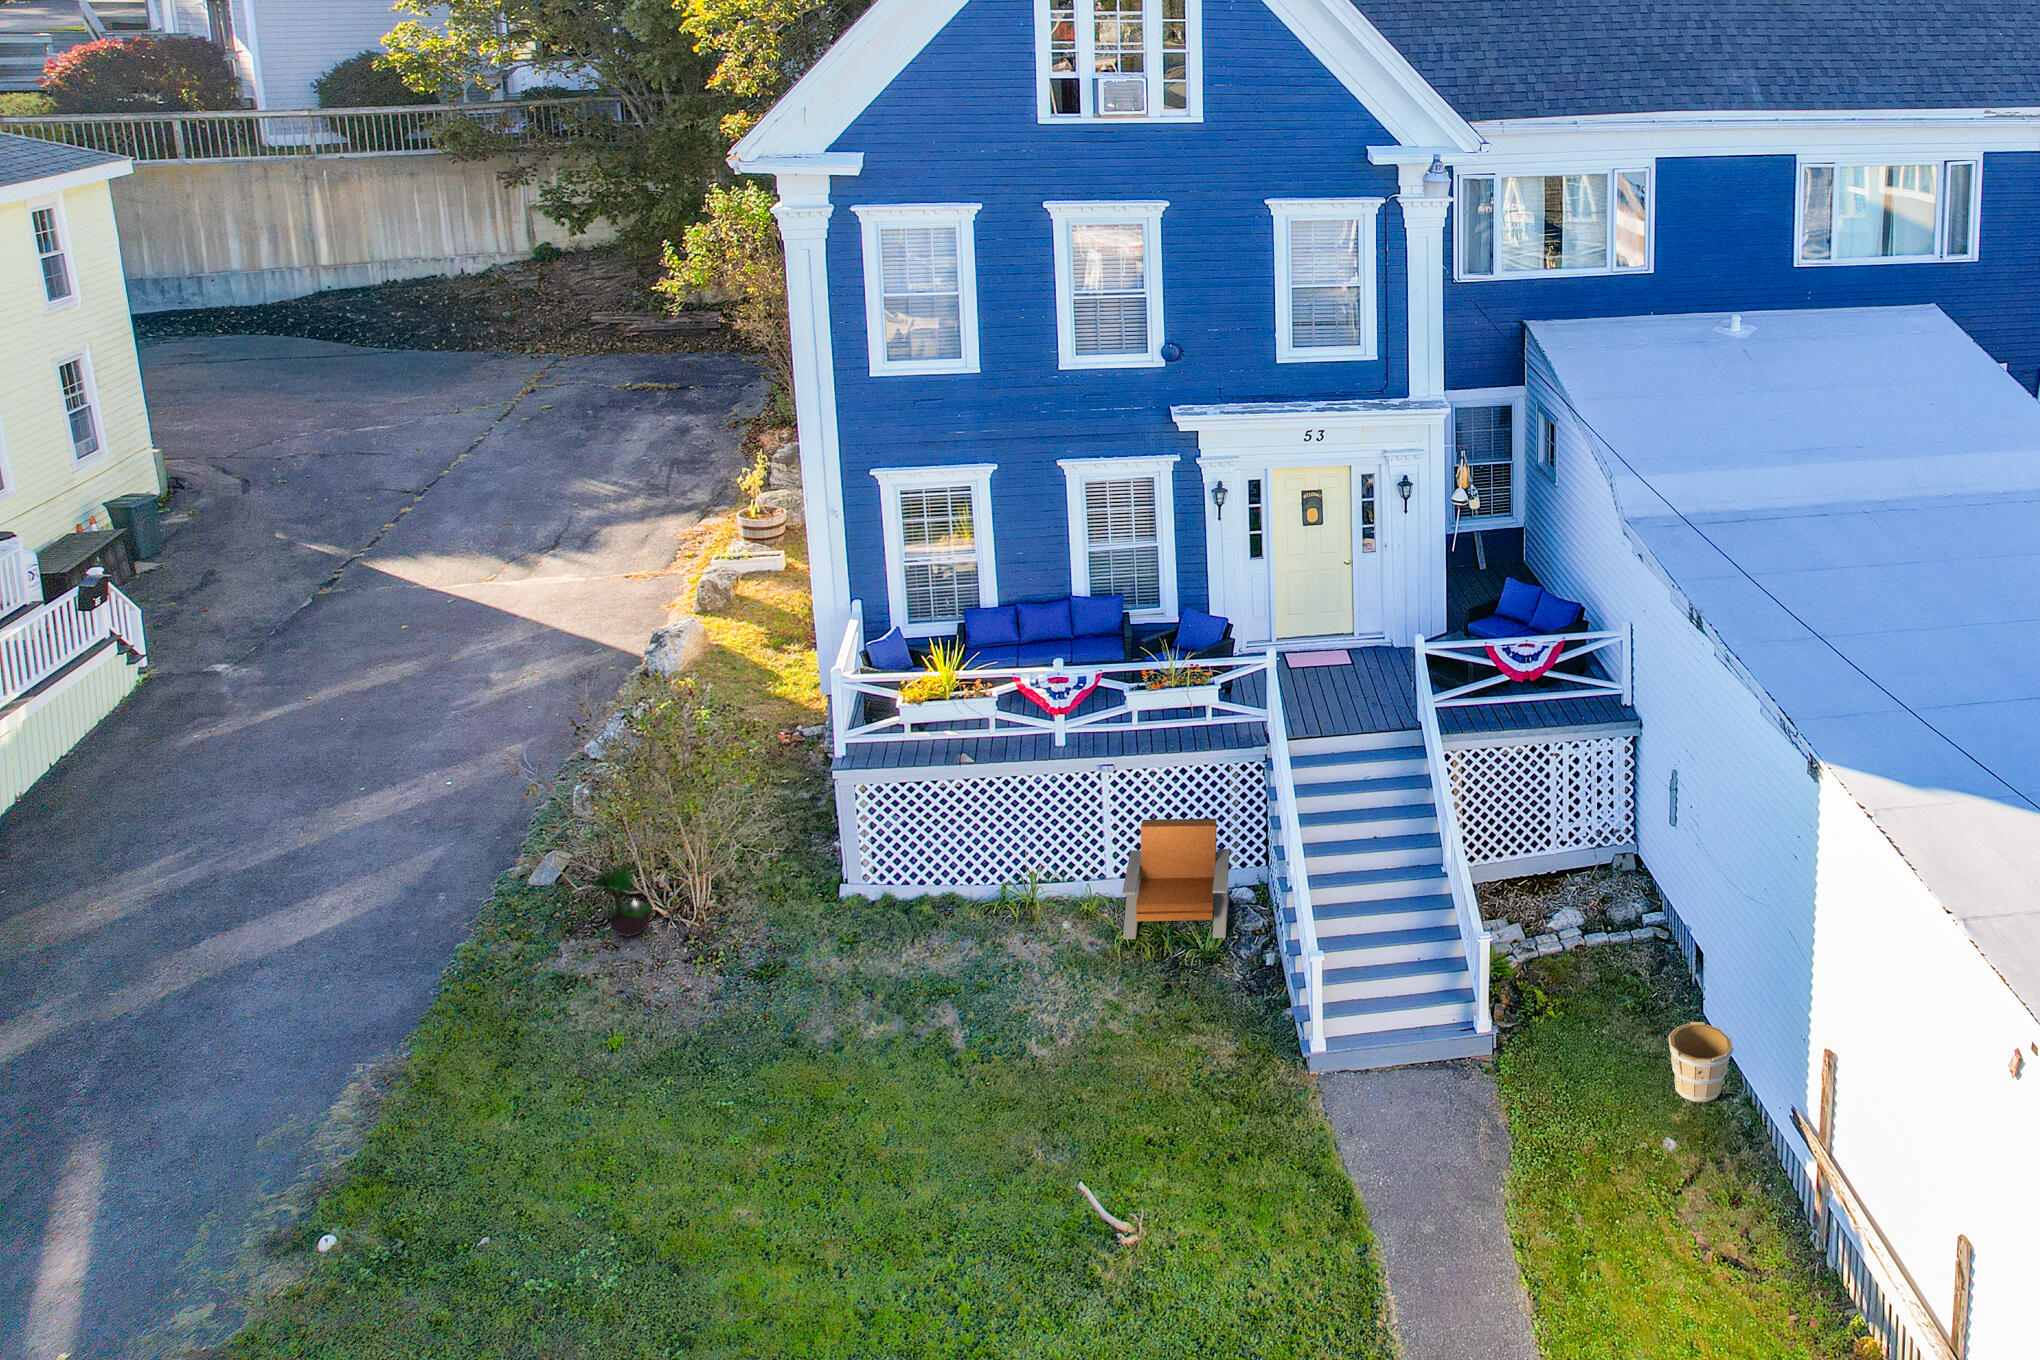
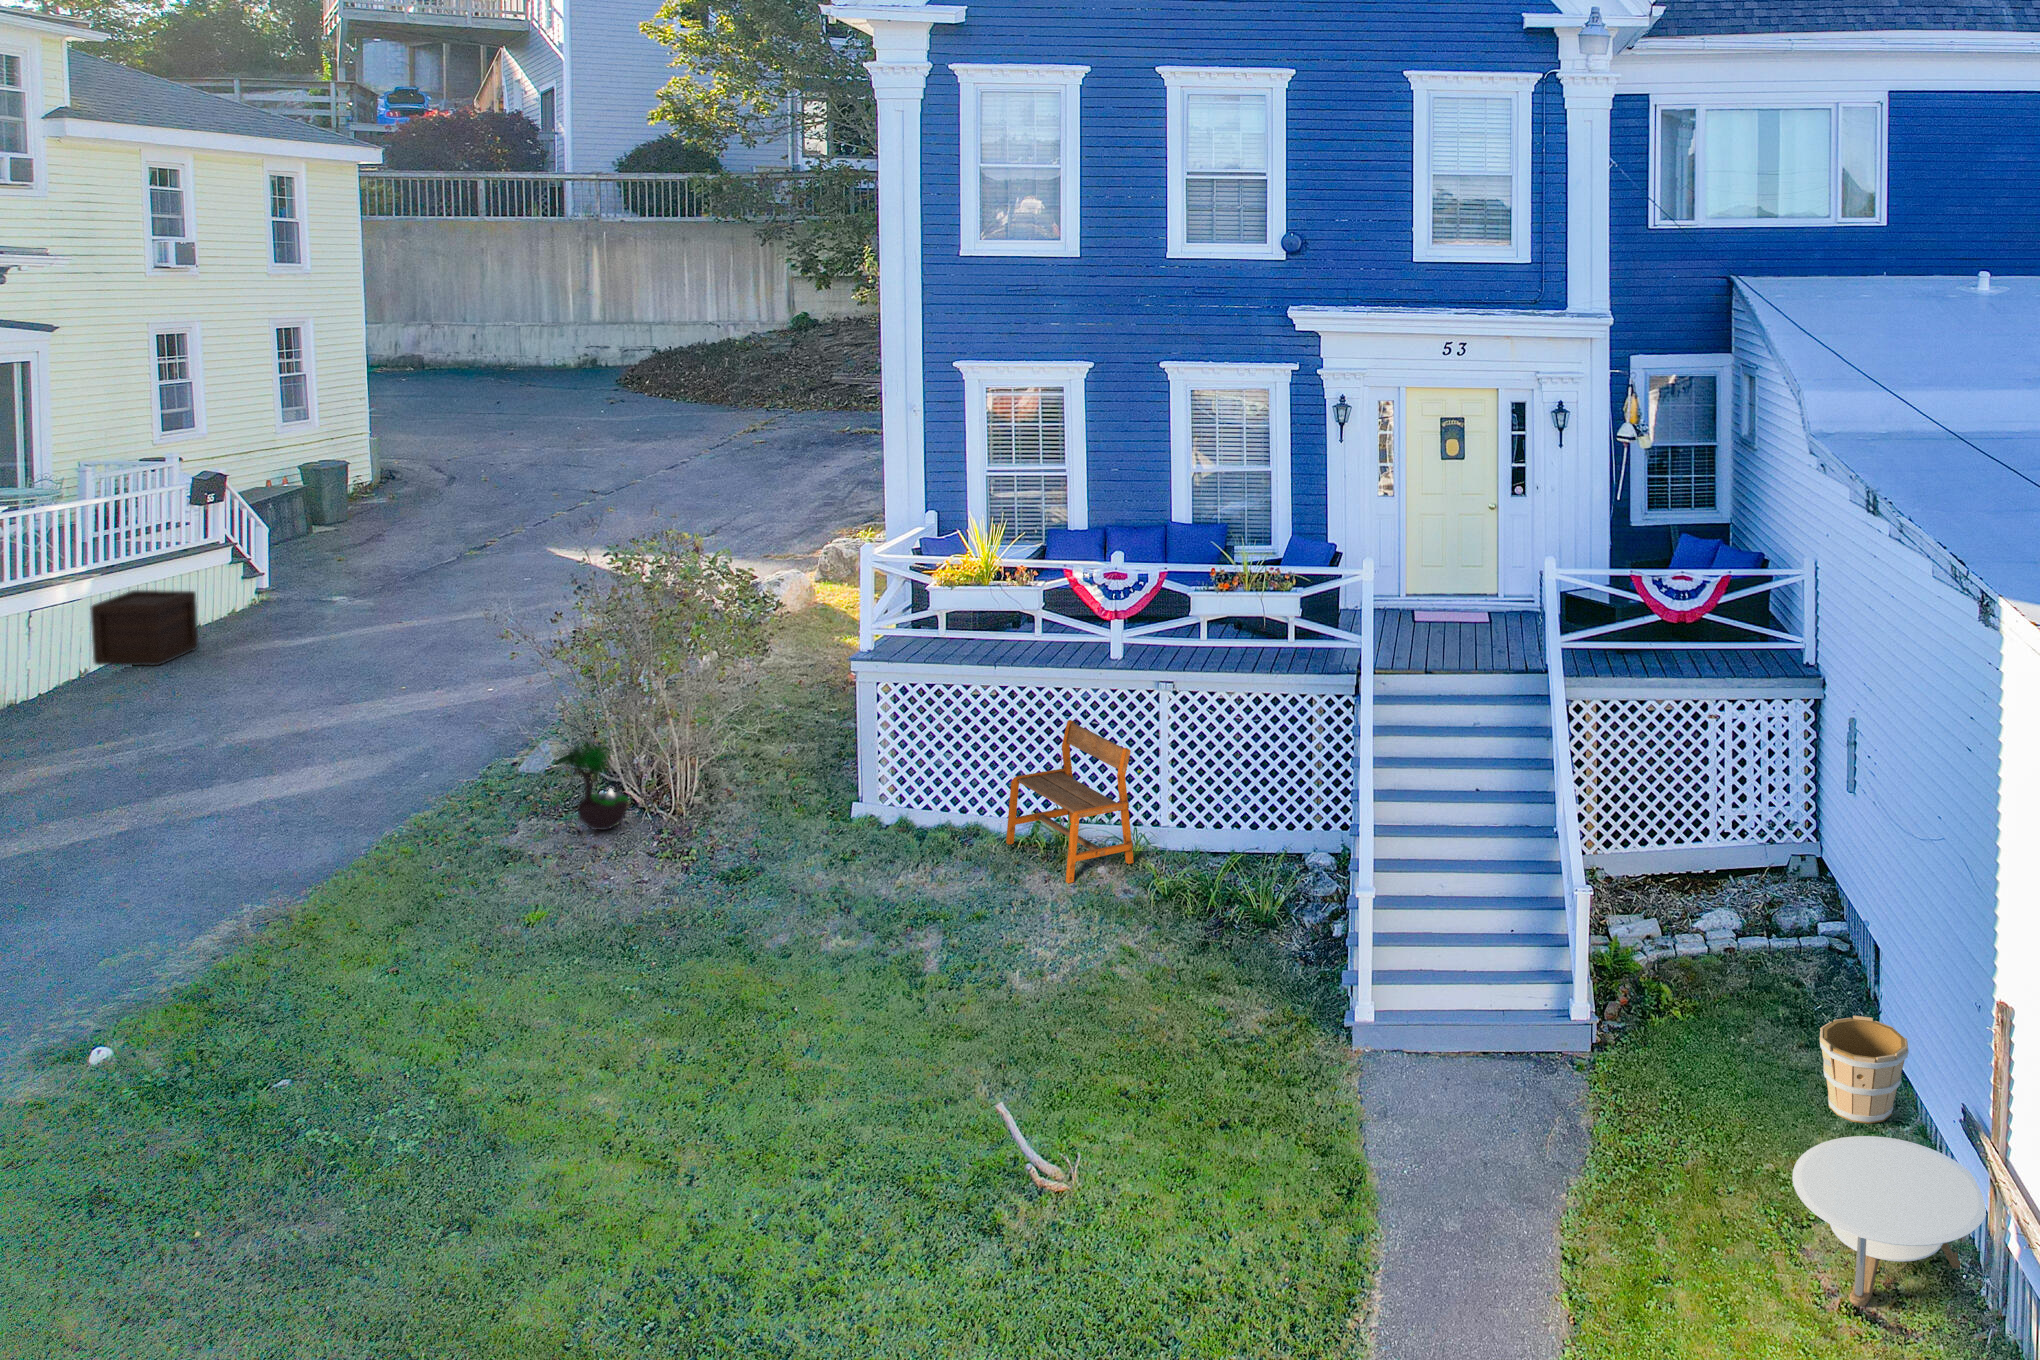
wooden crate: none [21,700,124,782] -> present [90,590,198,666]
bench: none [977,798,1092,942] -> present [1006,720,1134,883]
lounge chair: present [1122,818,1230,939] -> none [1162,752,1305,898]
round table: none [1669,1129,1803,1258] -> present [1792,1136,1986,1306]

